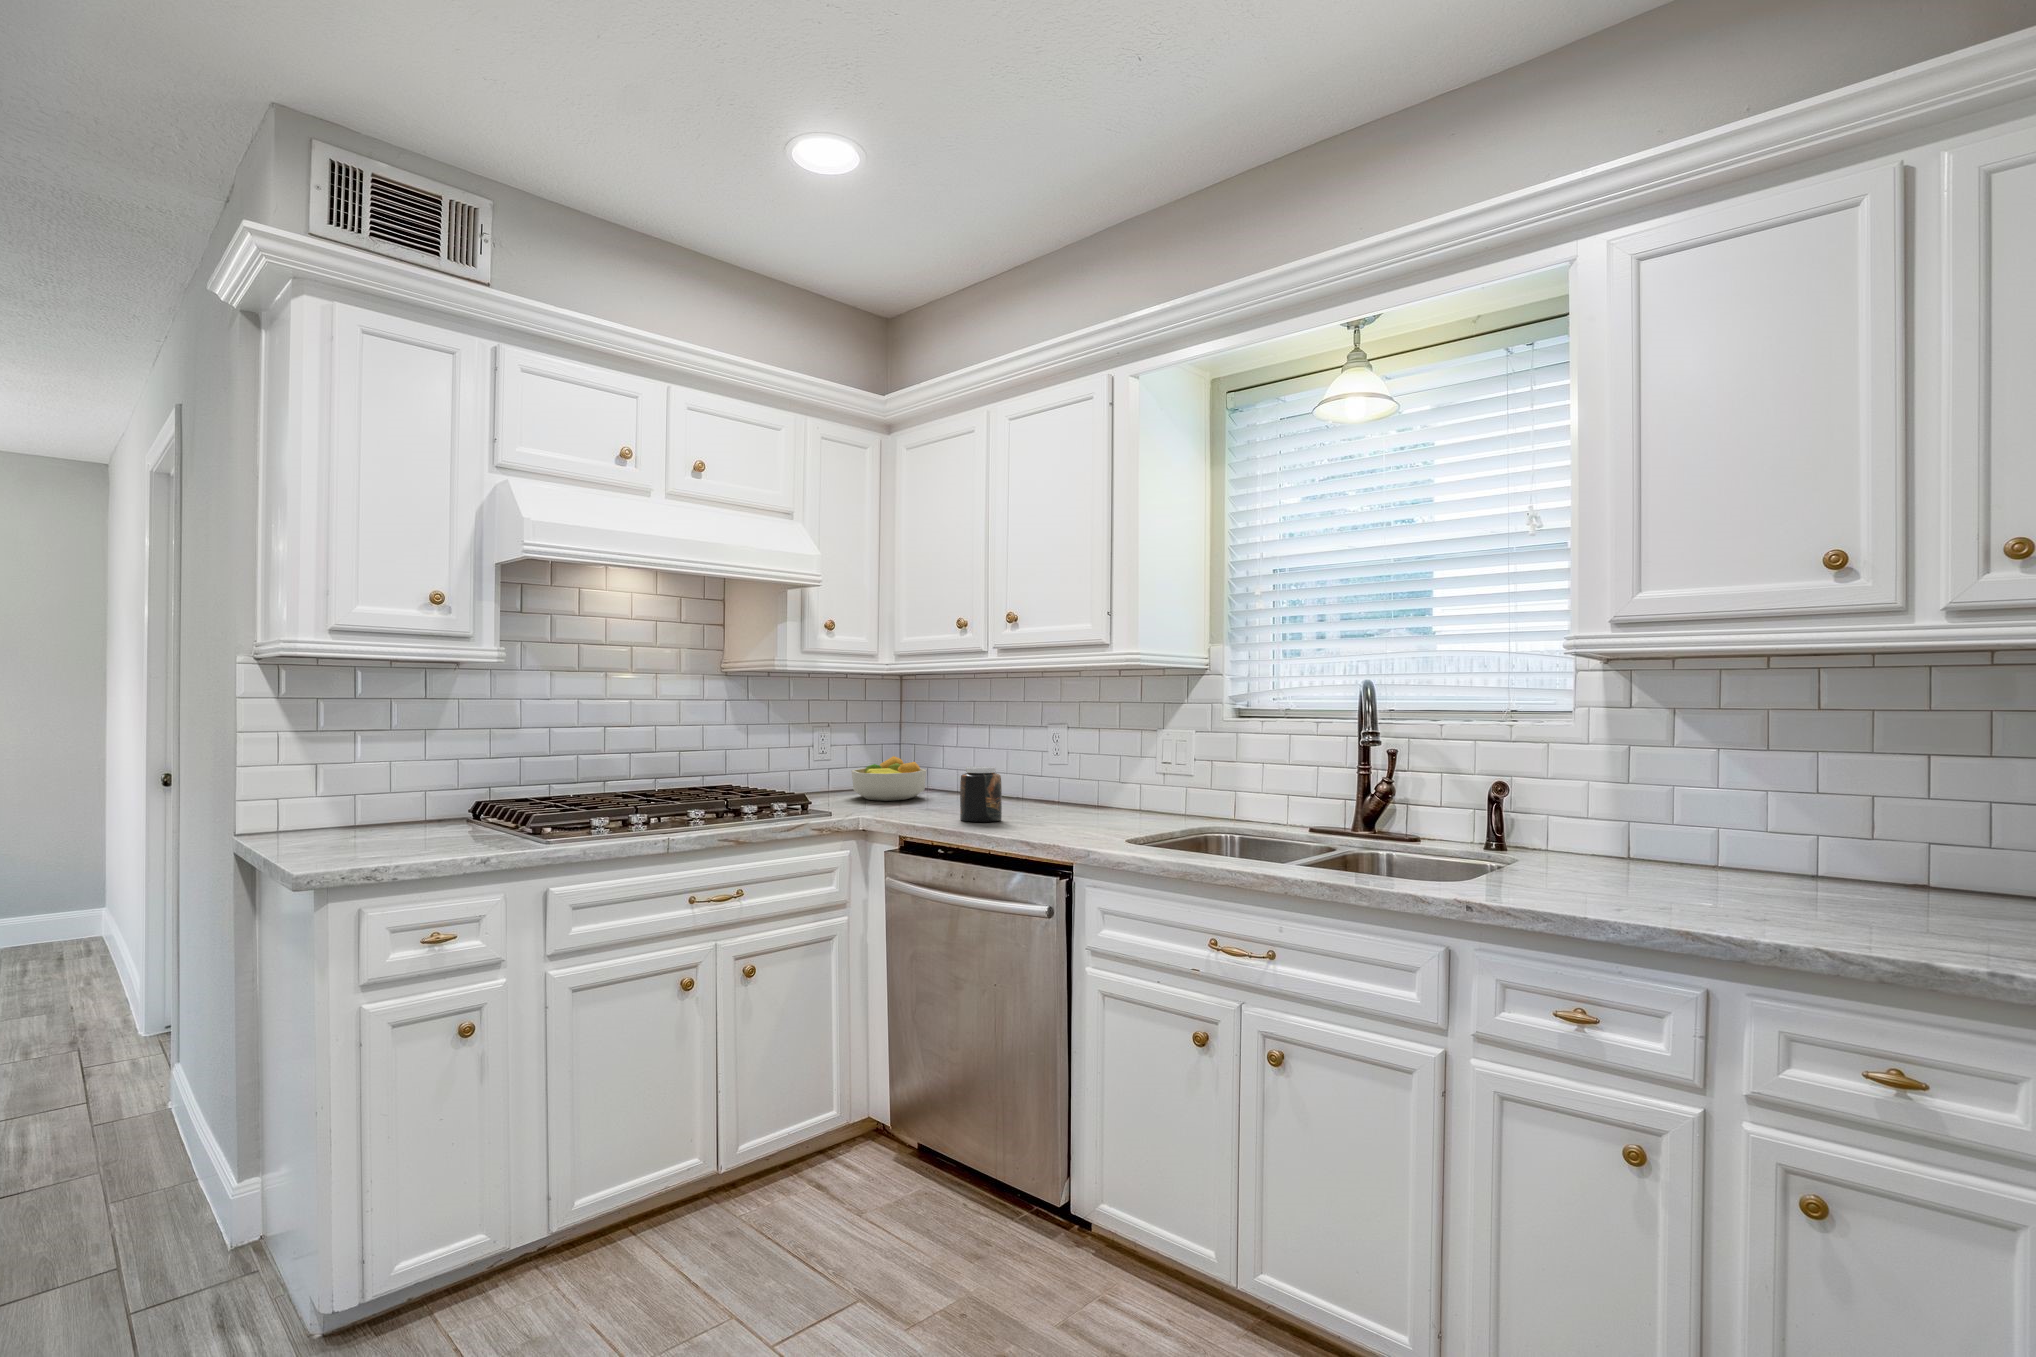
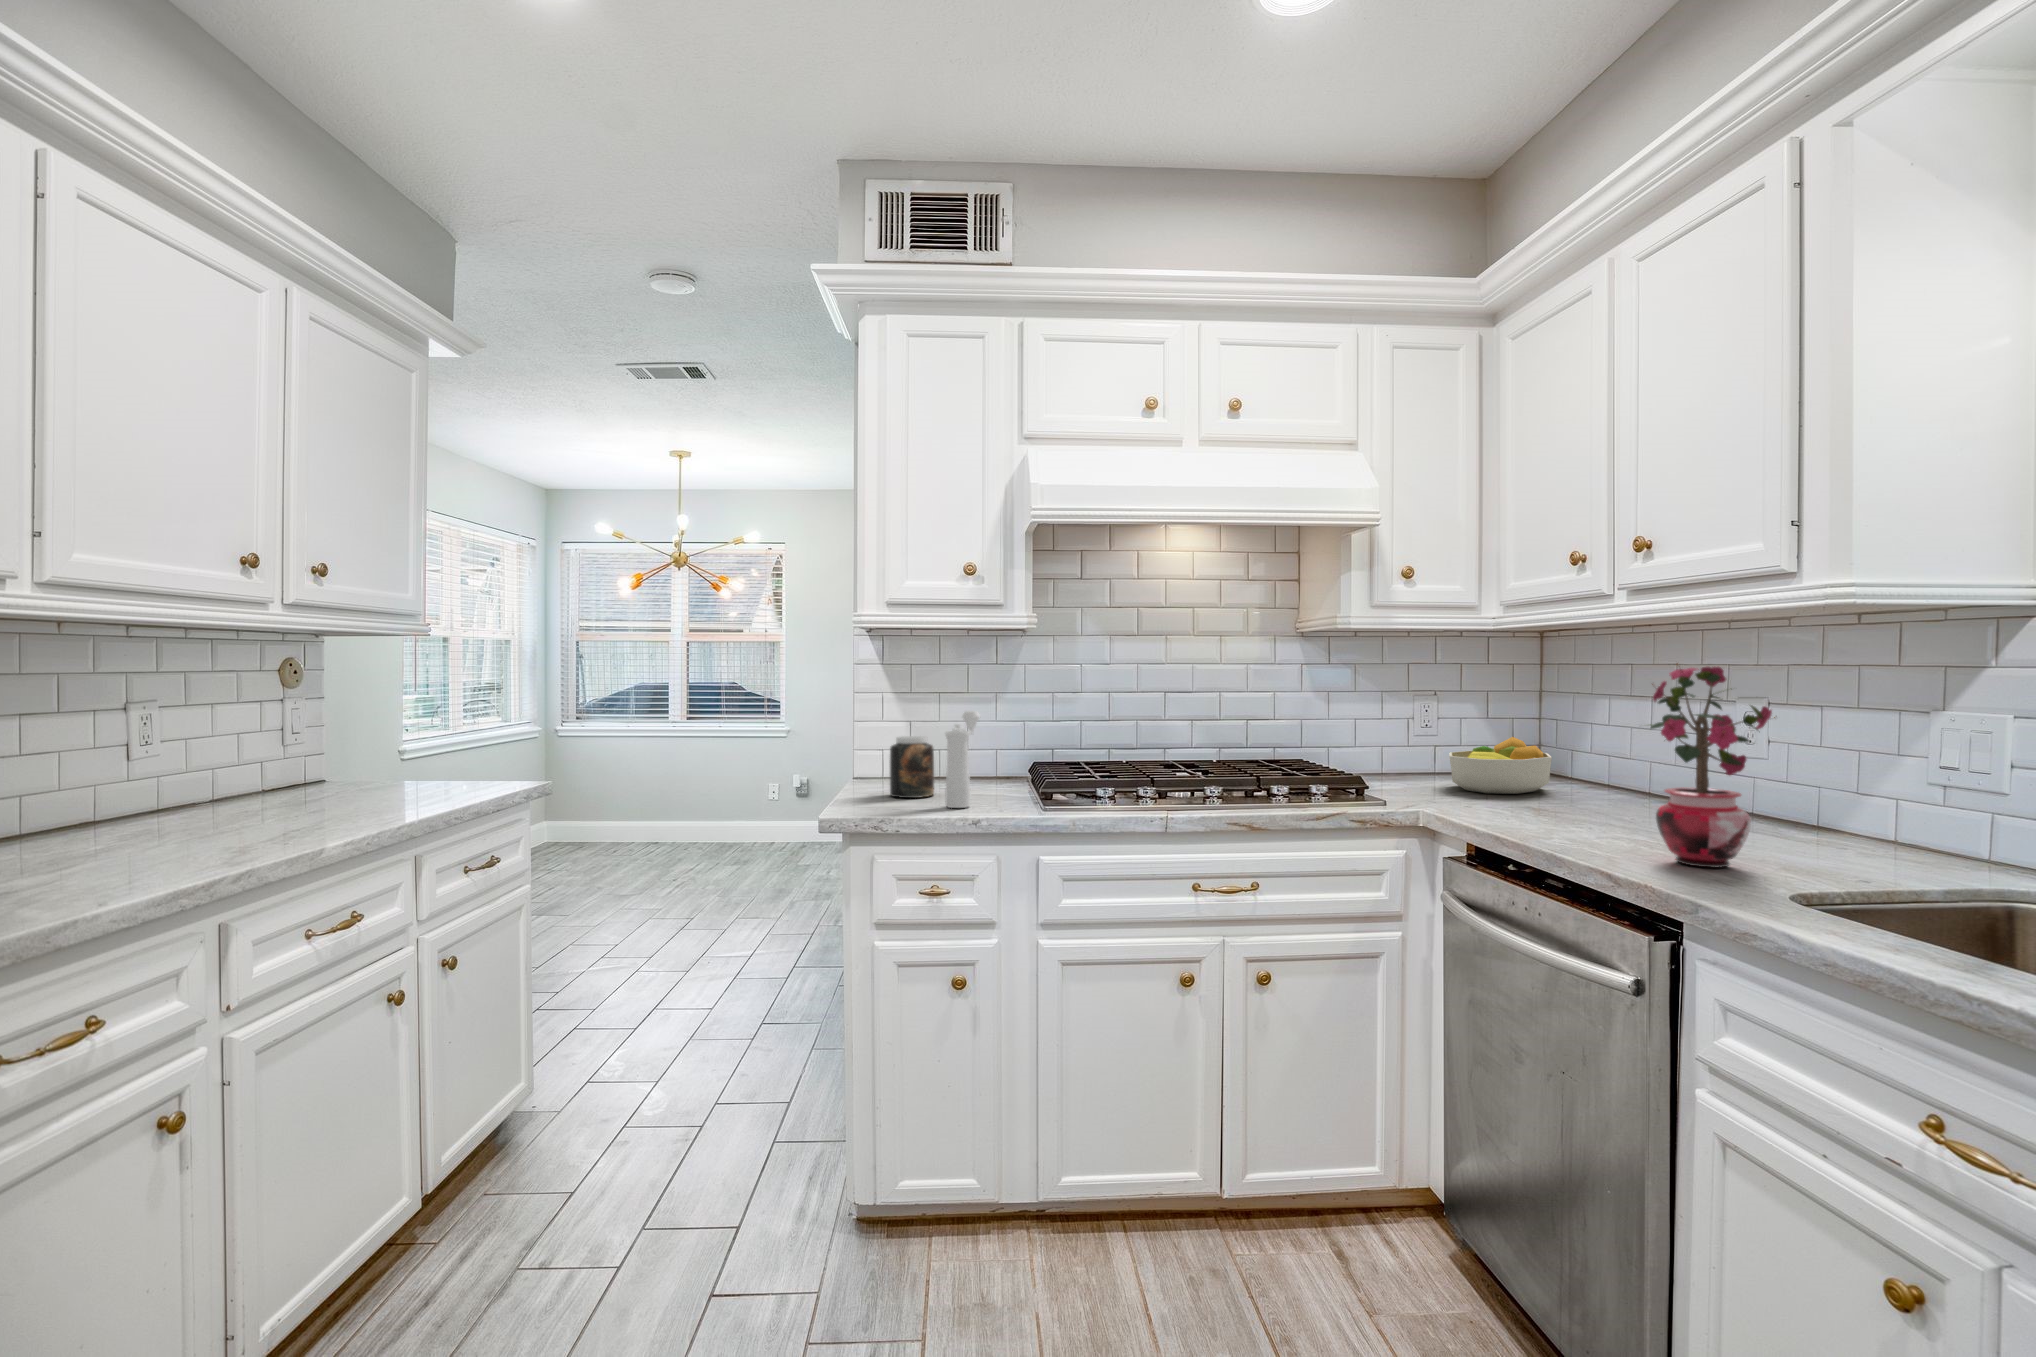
potted plant: none [1030,699,1105,832] -> present [1650,663,1775,868]
pepper mill: none [437,747,468,849] -> present [945,711,980,808]
jar: present [960,766,1002,822] -> present [890,736,934,798]

